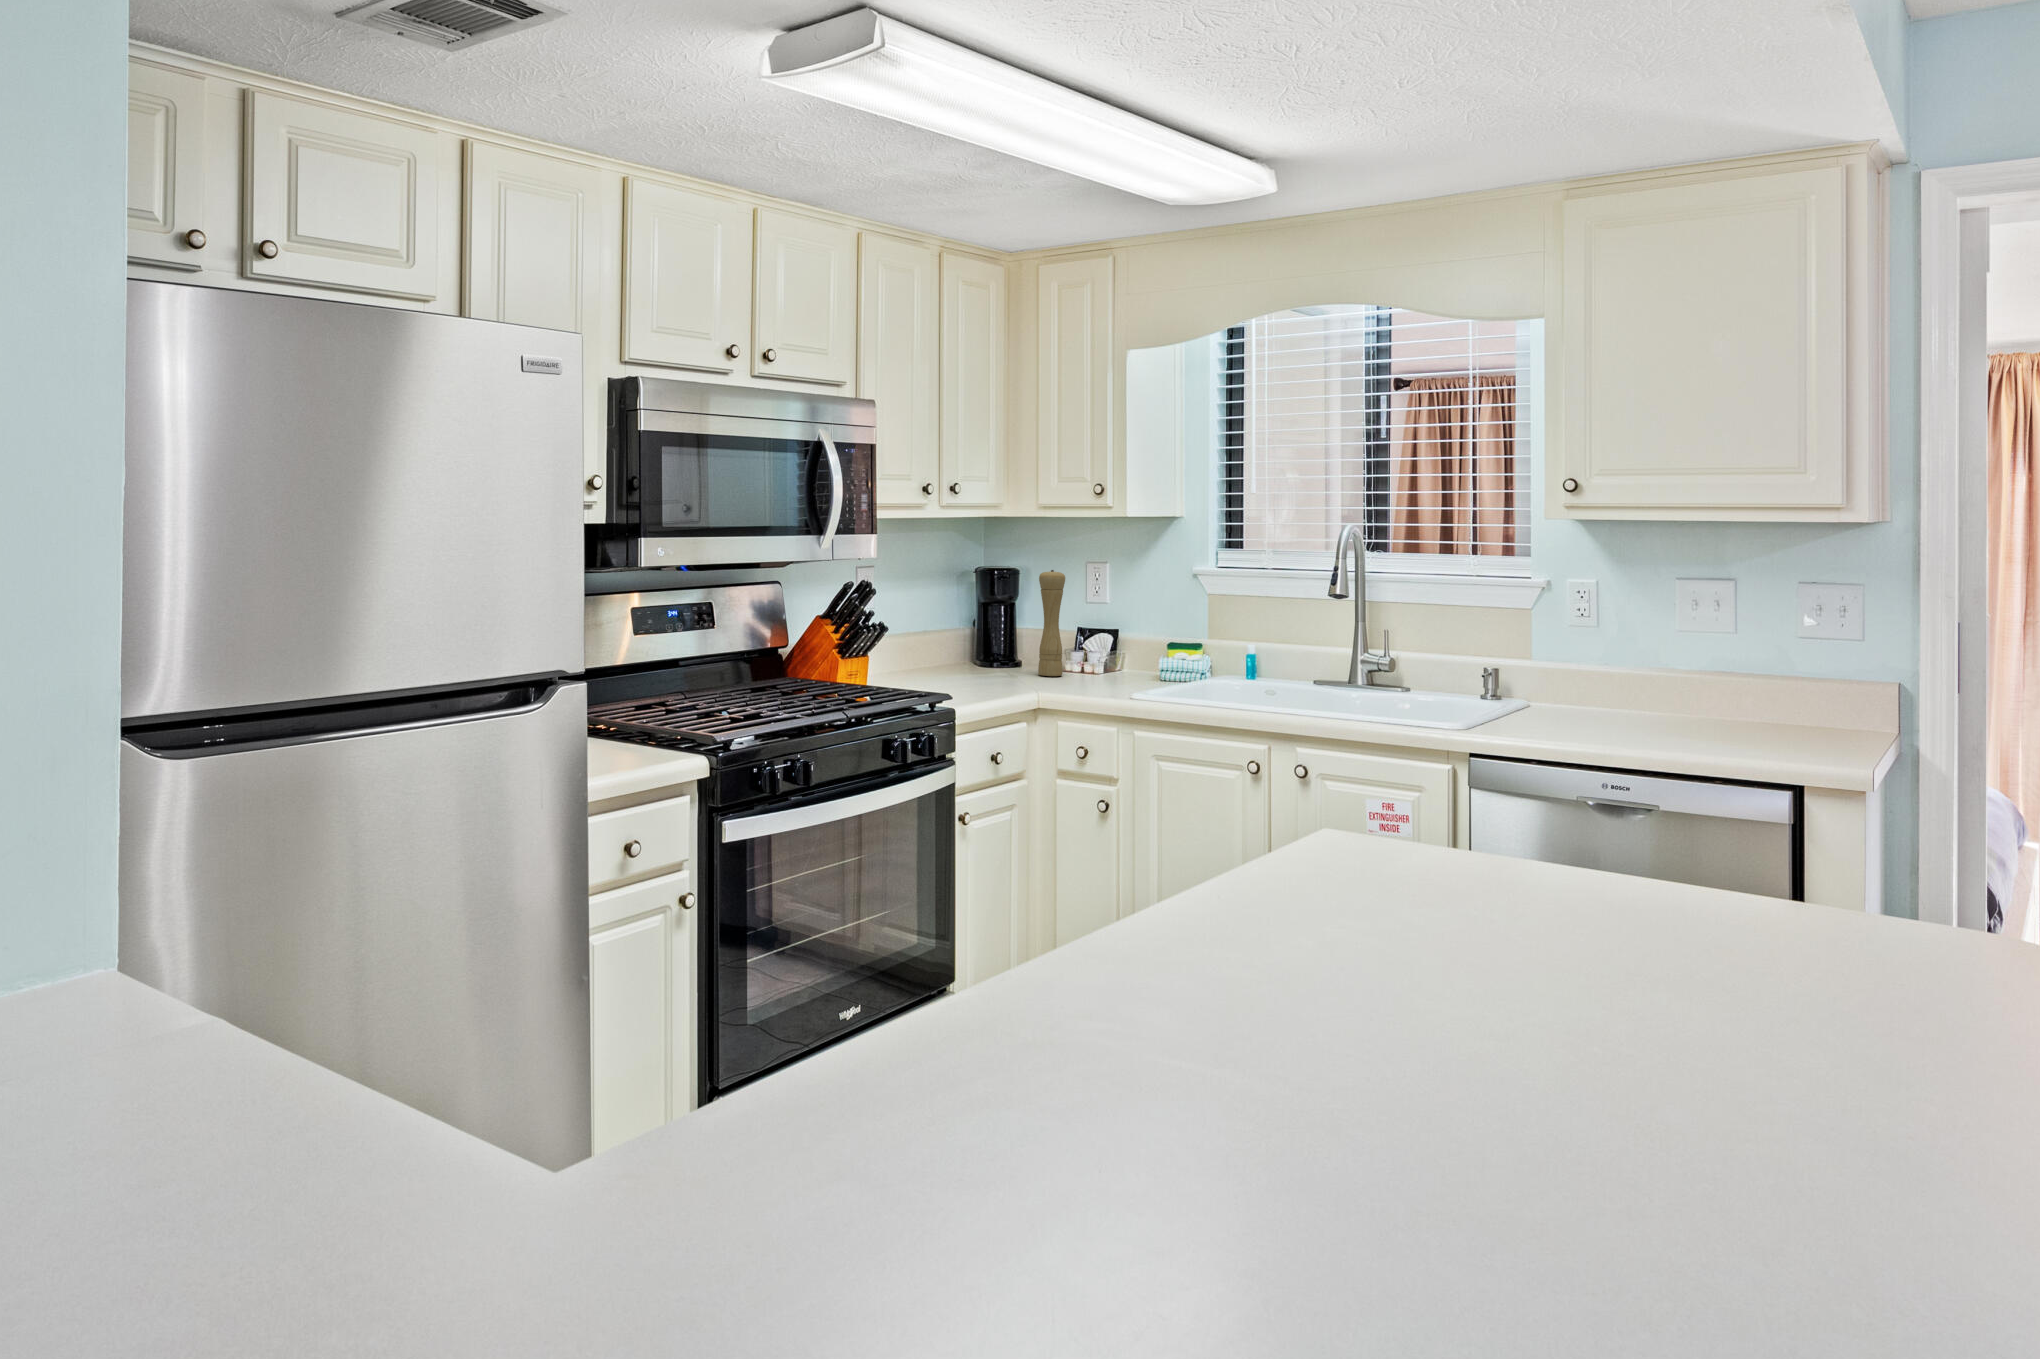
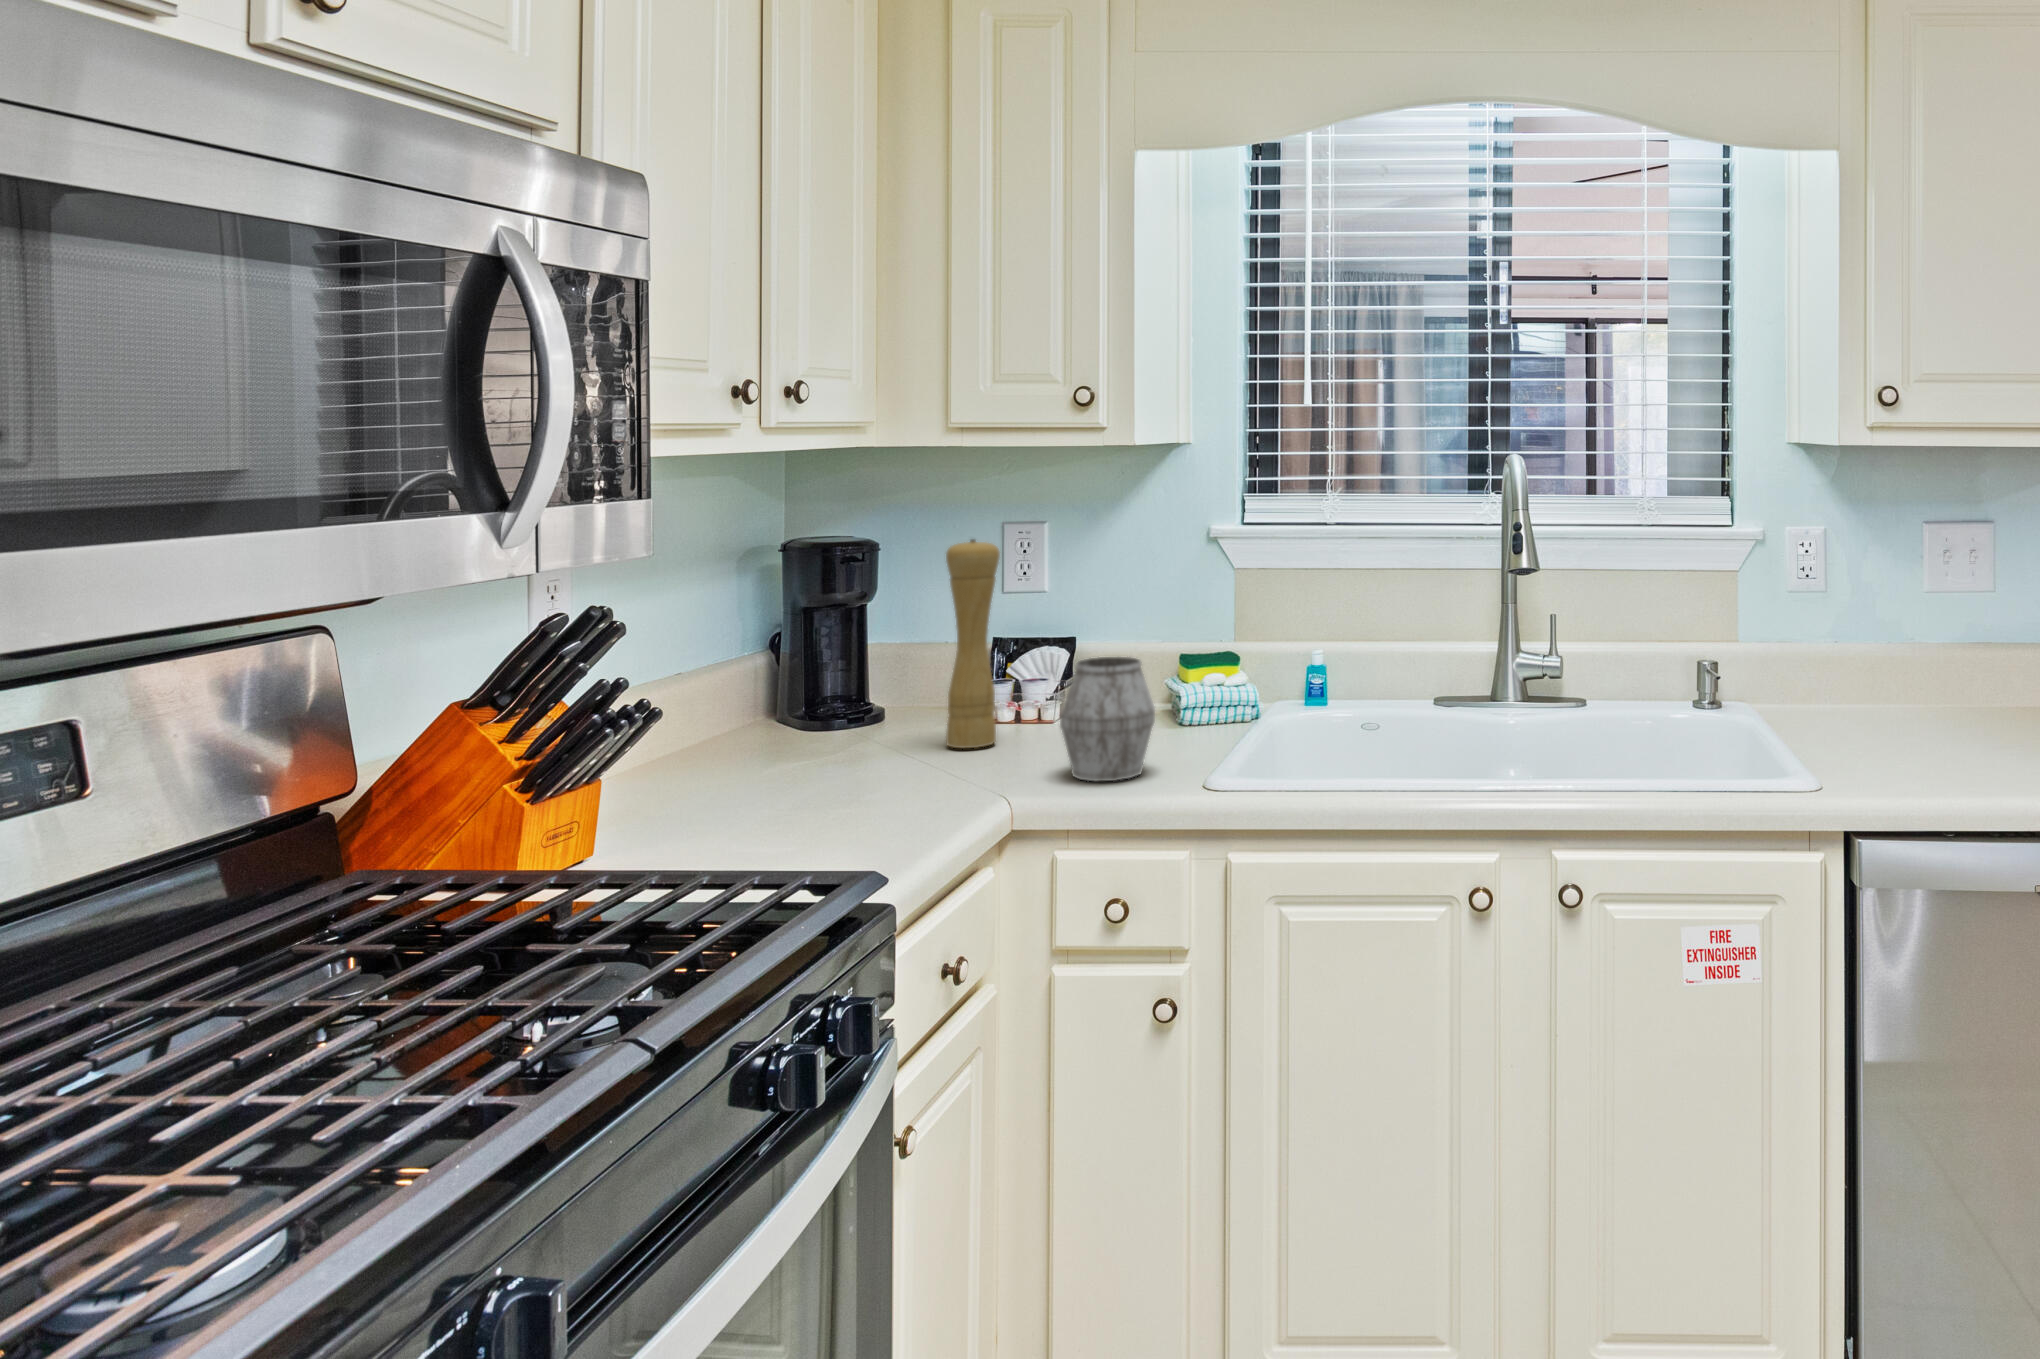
mug: none [1076,632,1124,692] -> present [1060,657,1155,781]

